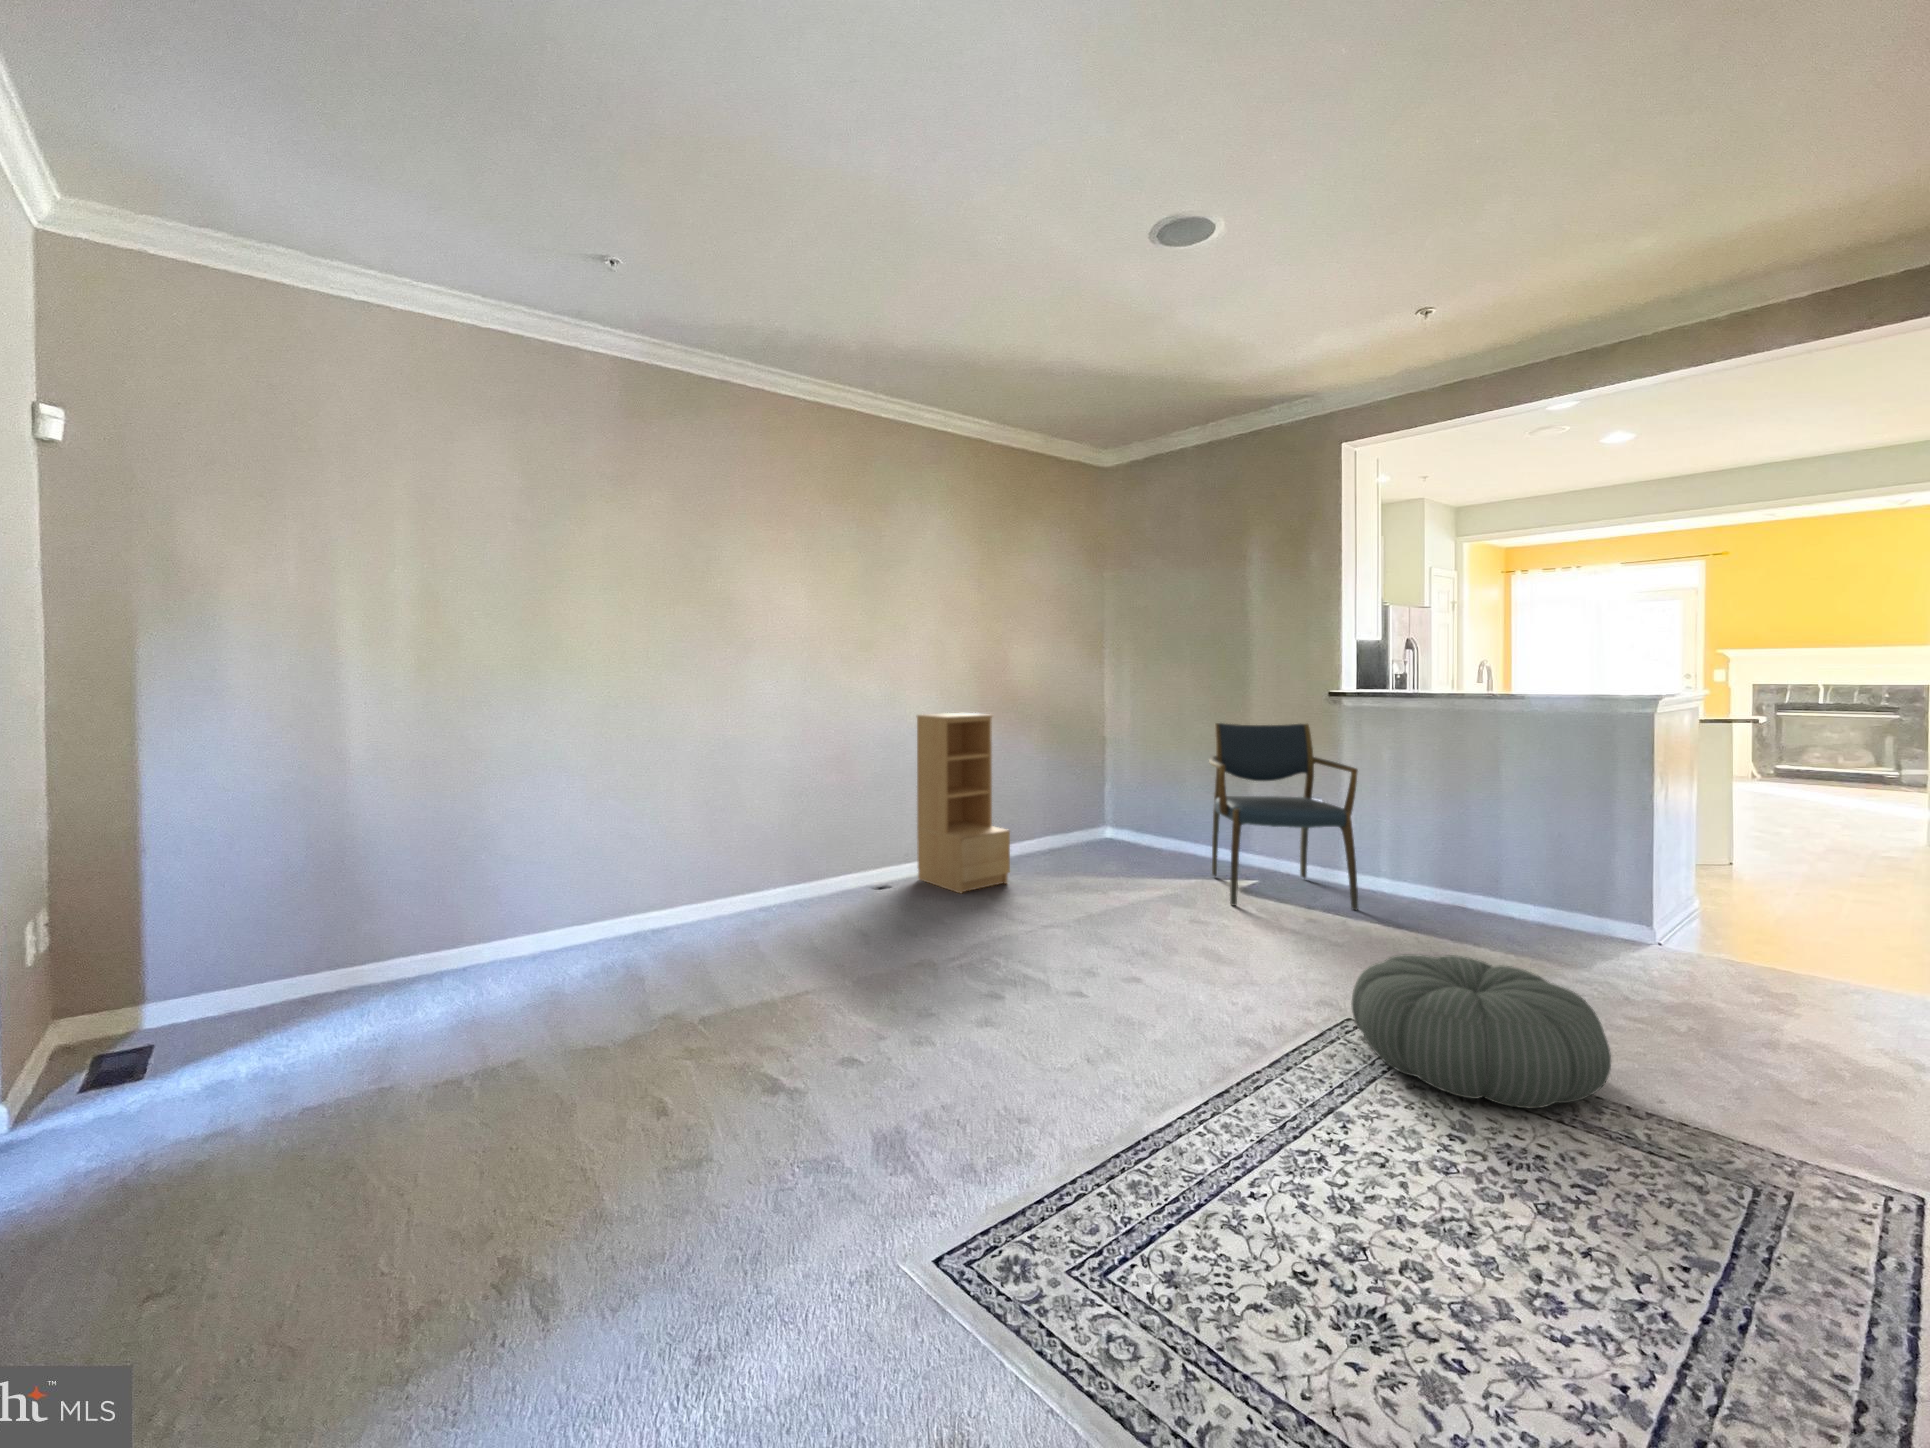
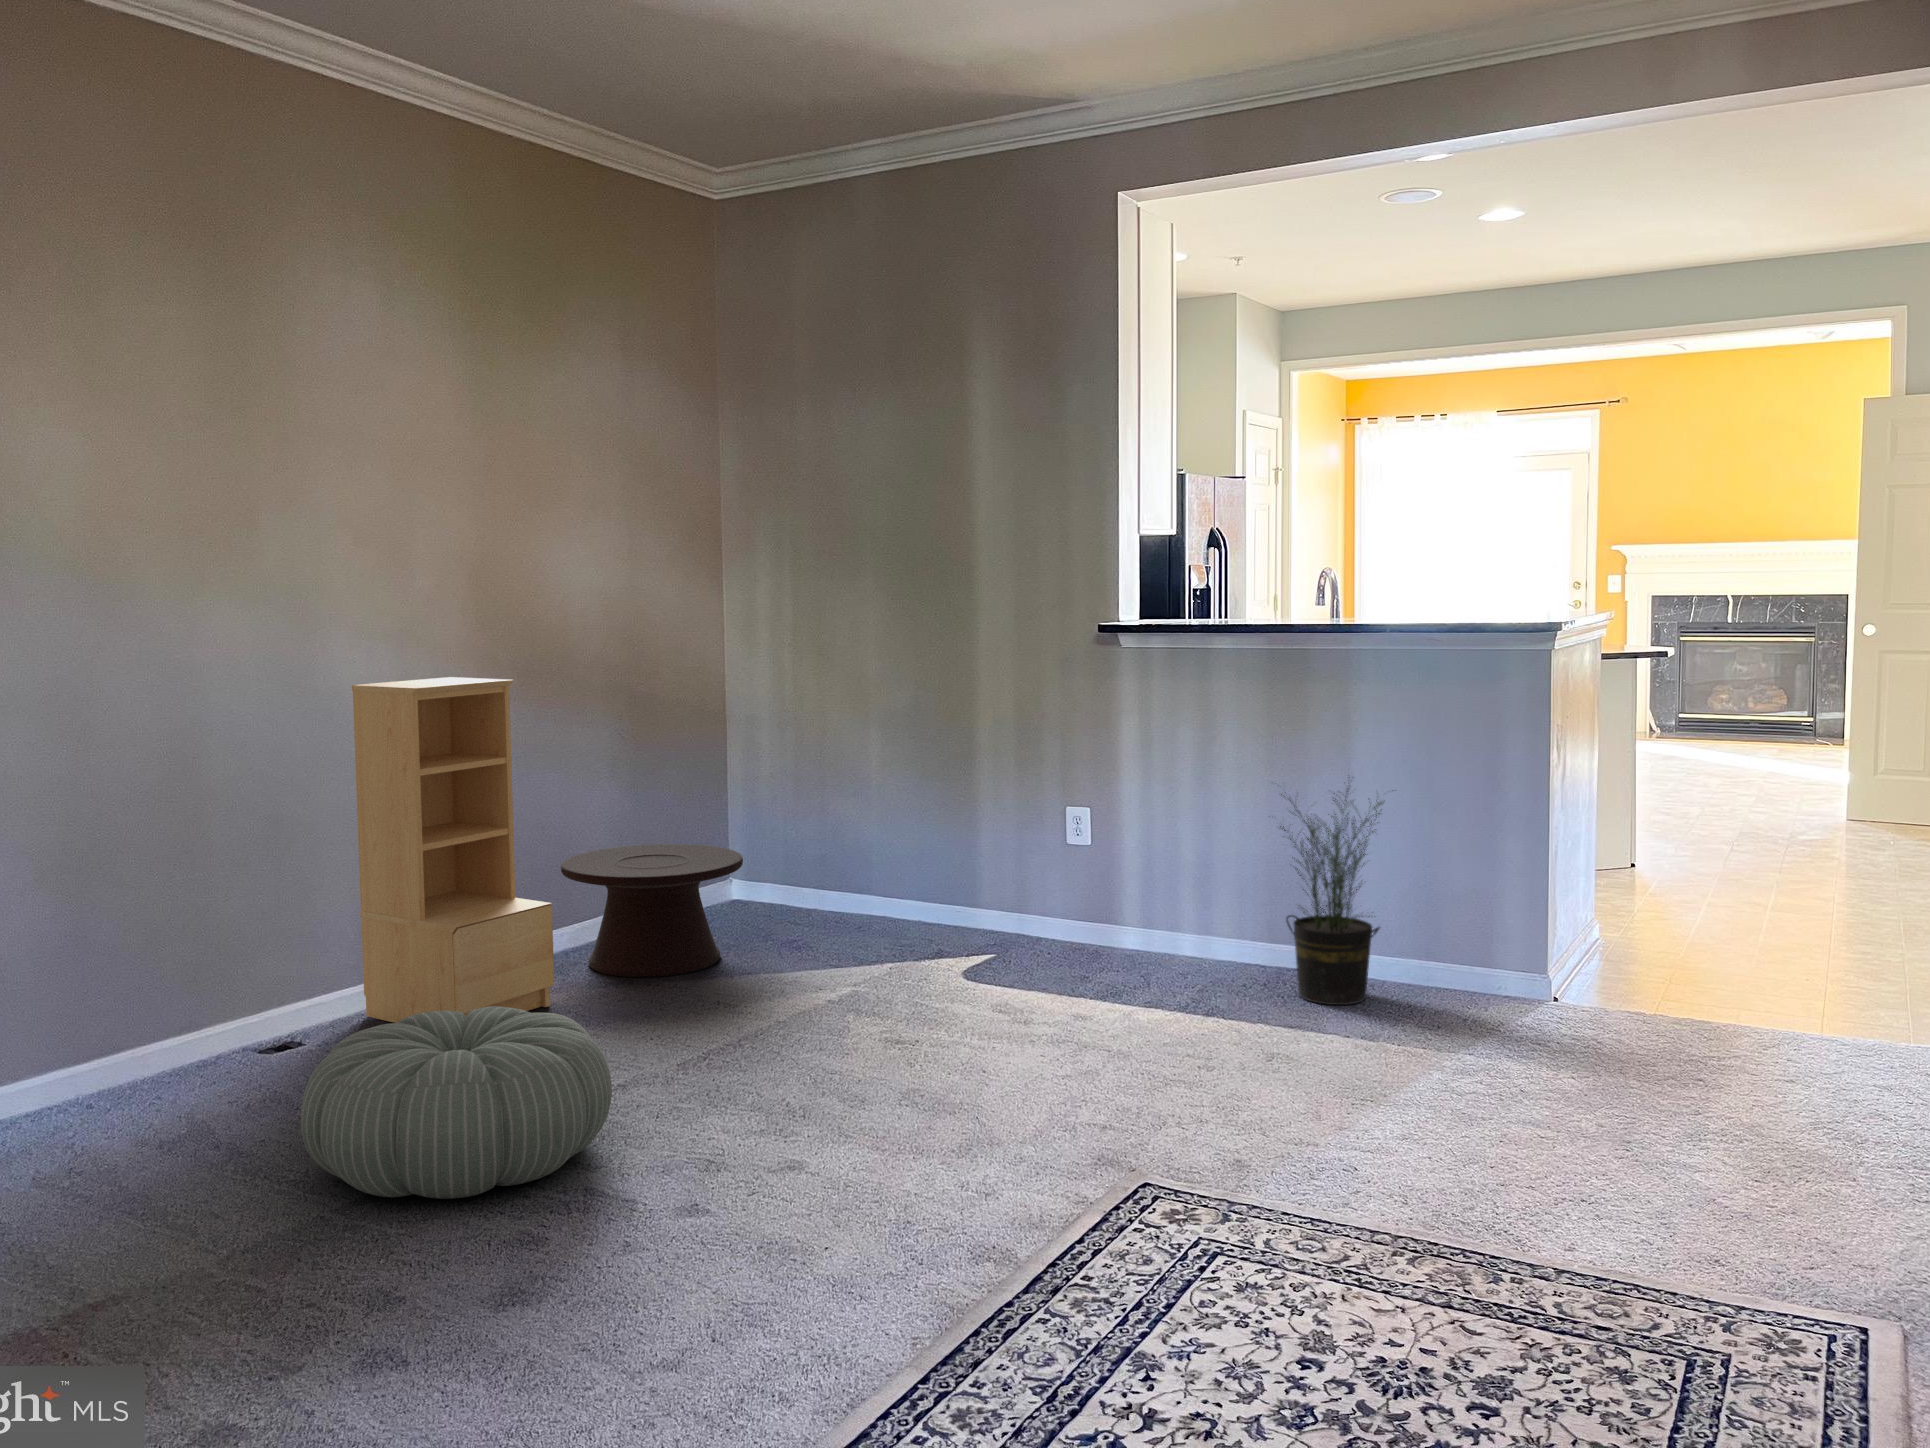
armchair: present [1209,723,1358,910] -> none [913,679,1151,1005]
potted plant: none [1439,788,1534,932] -> present [1279,775,1393,1005]
side table: none [1015,804,1111,874] -> present [561,844,743,977]
pouf: present [1351,954,1611,1108] -> present [300,1006,612,1199]

